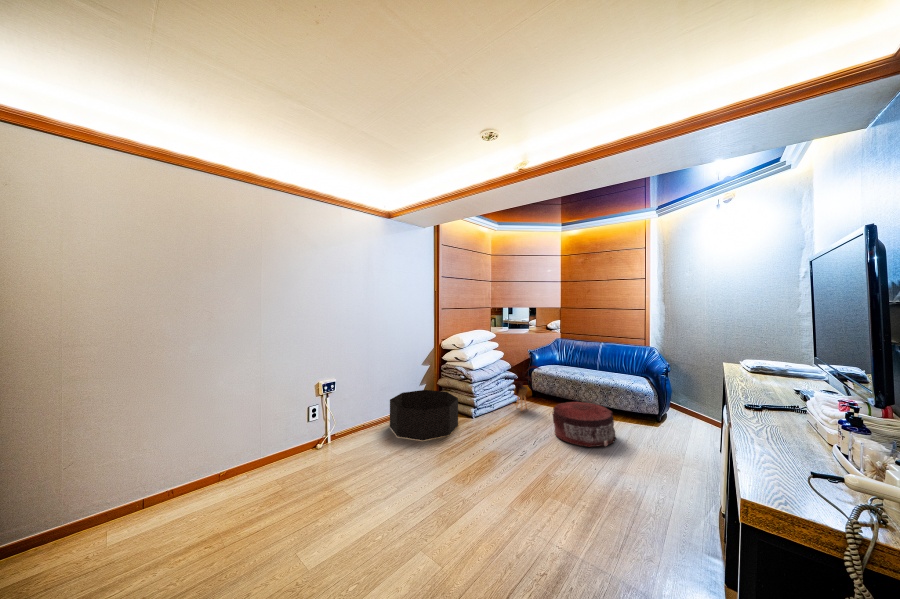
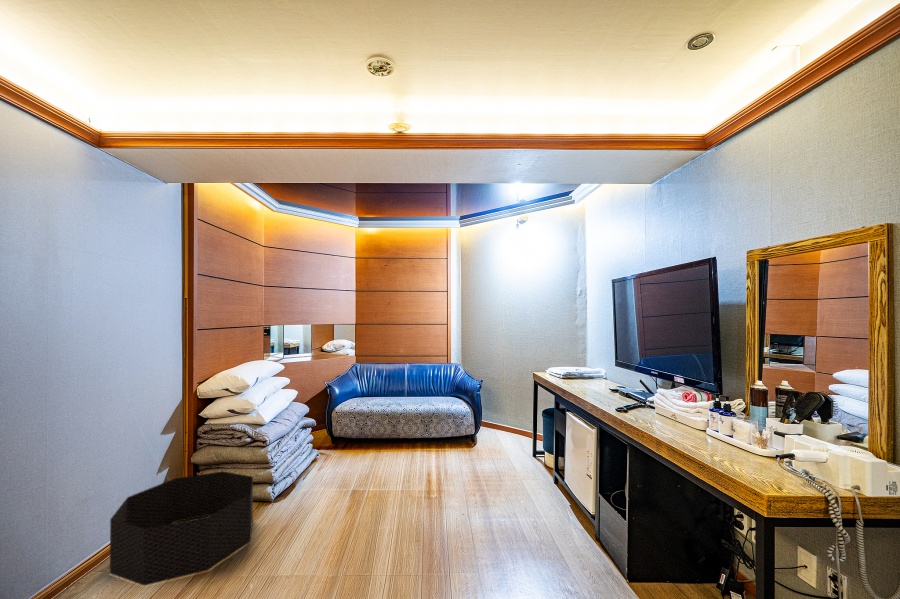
house plant: present [509,365,540,410] -> none [305,388,360,469]
pouf: present [552,402,616,447] -> none [388,436,457,492]

